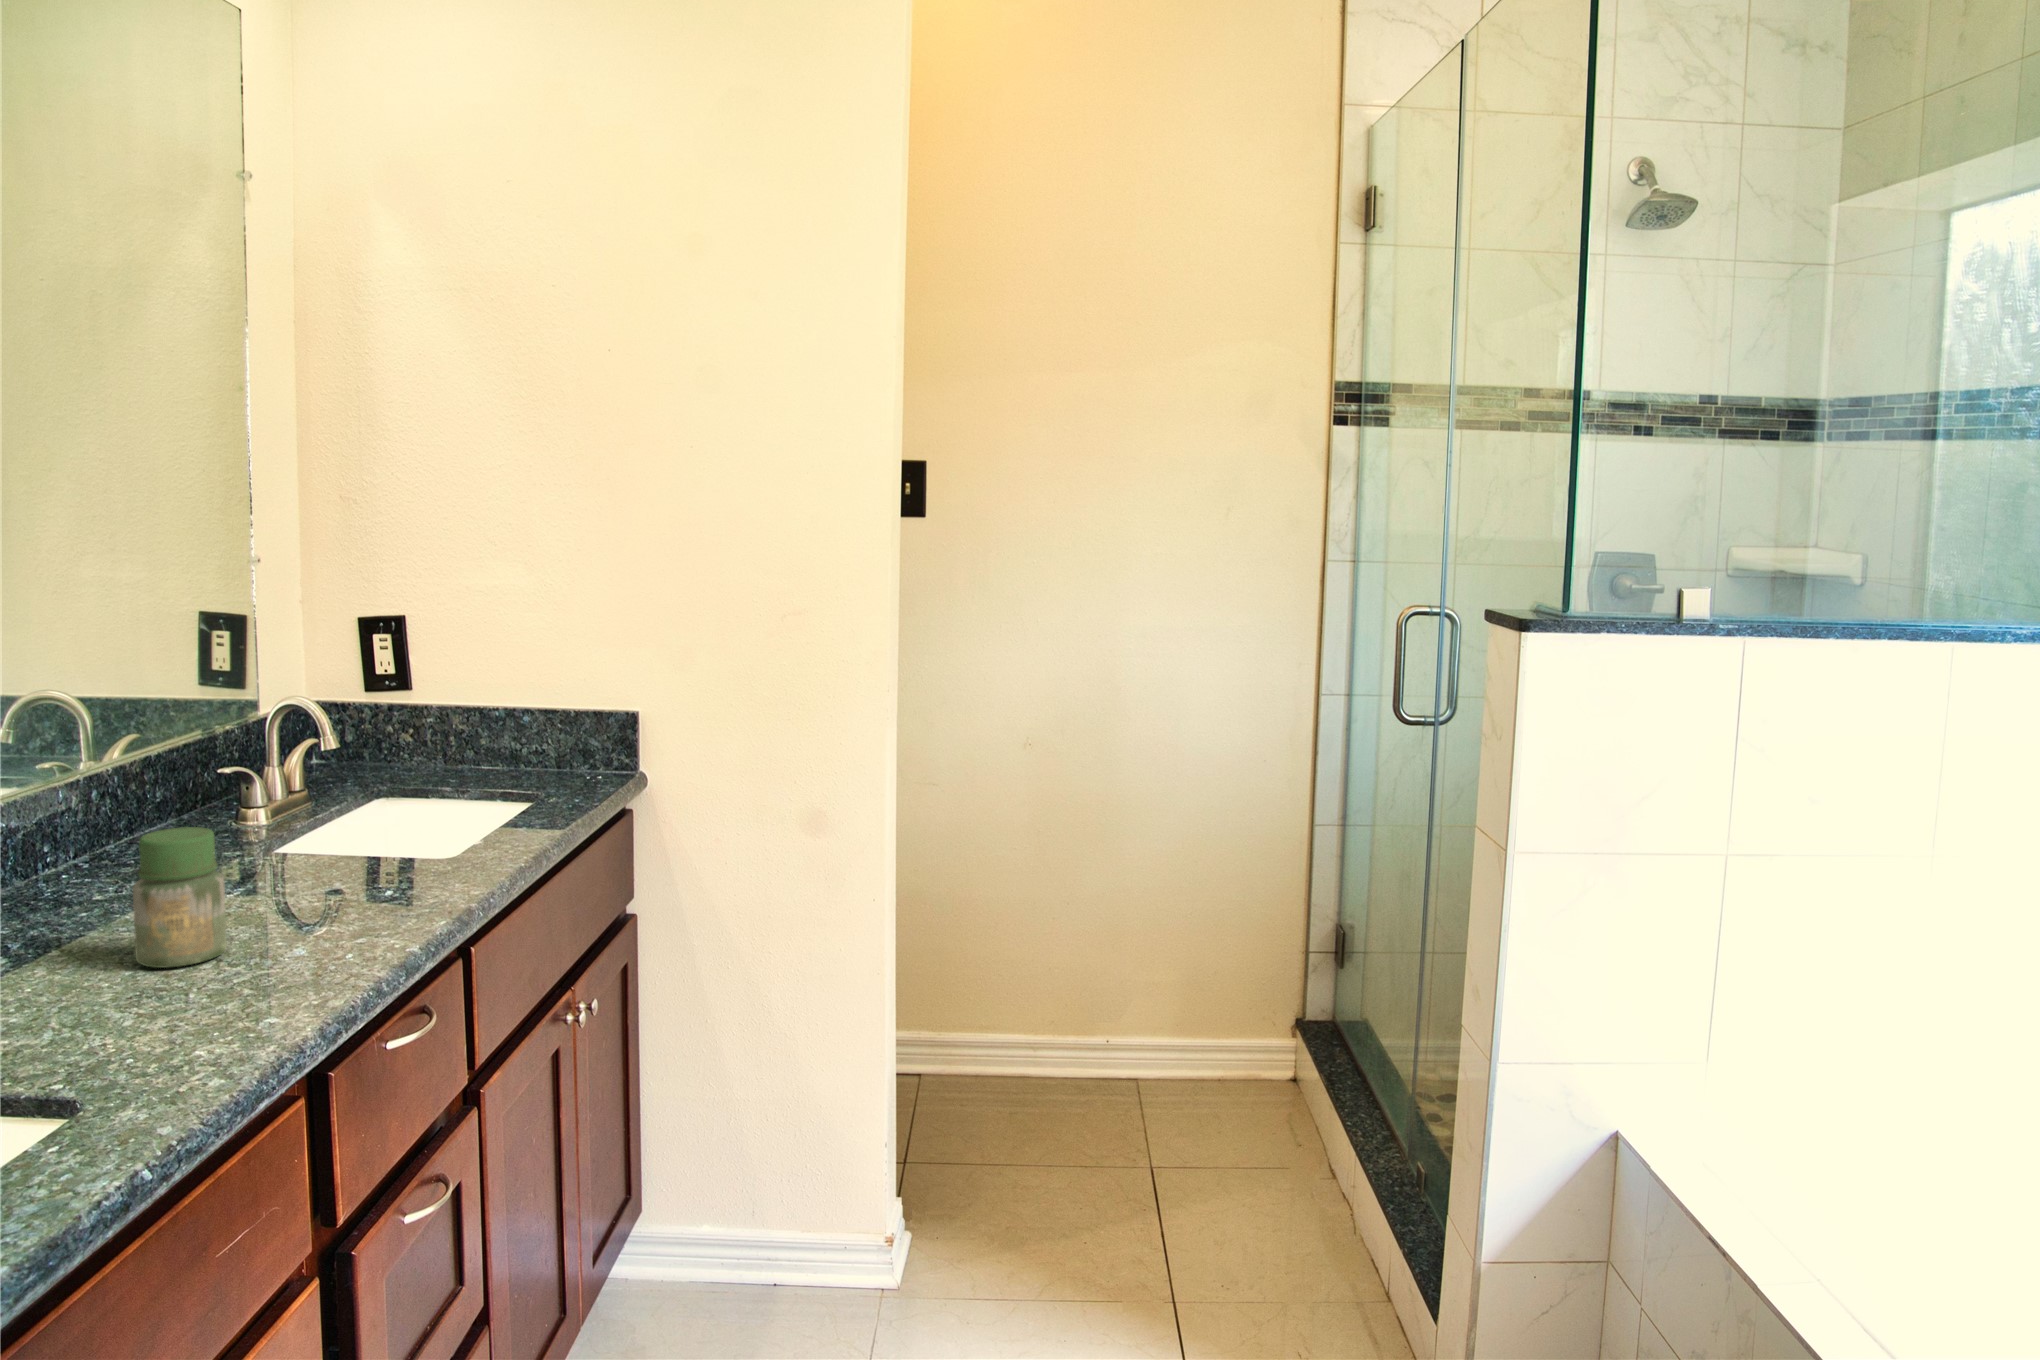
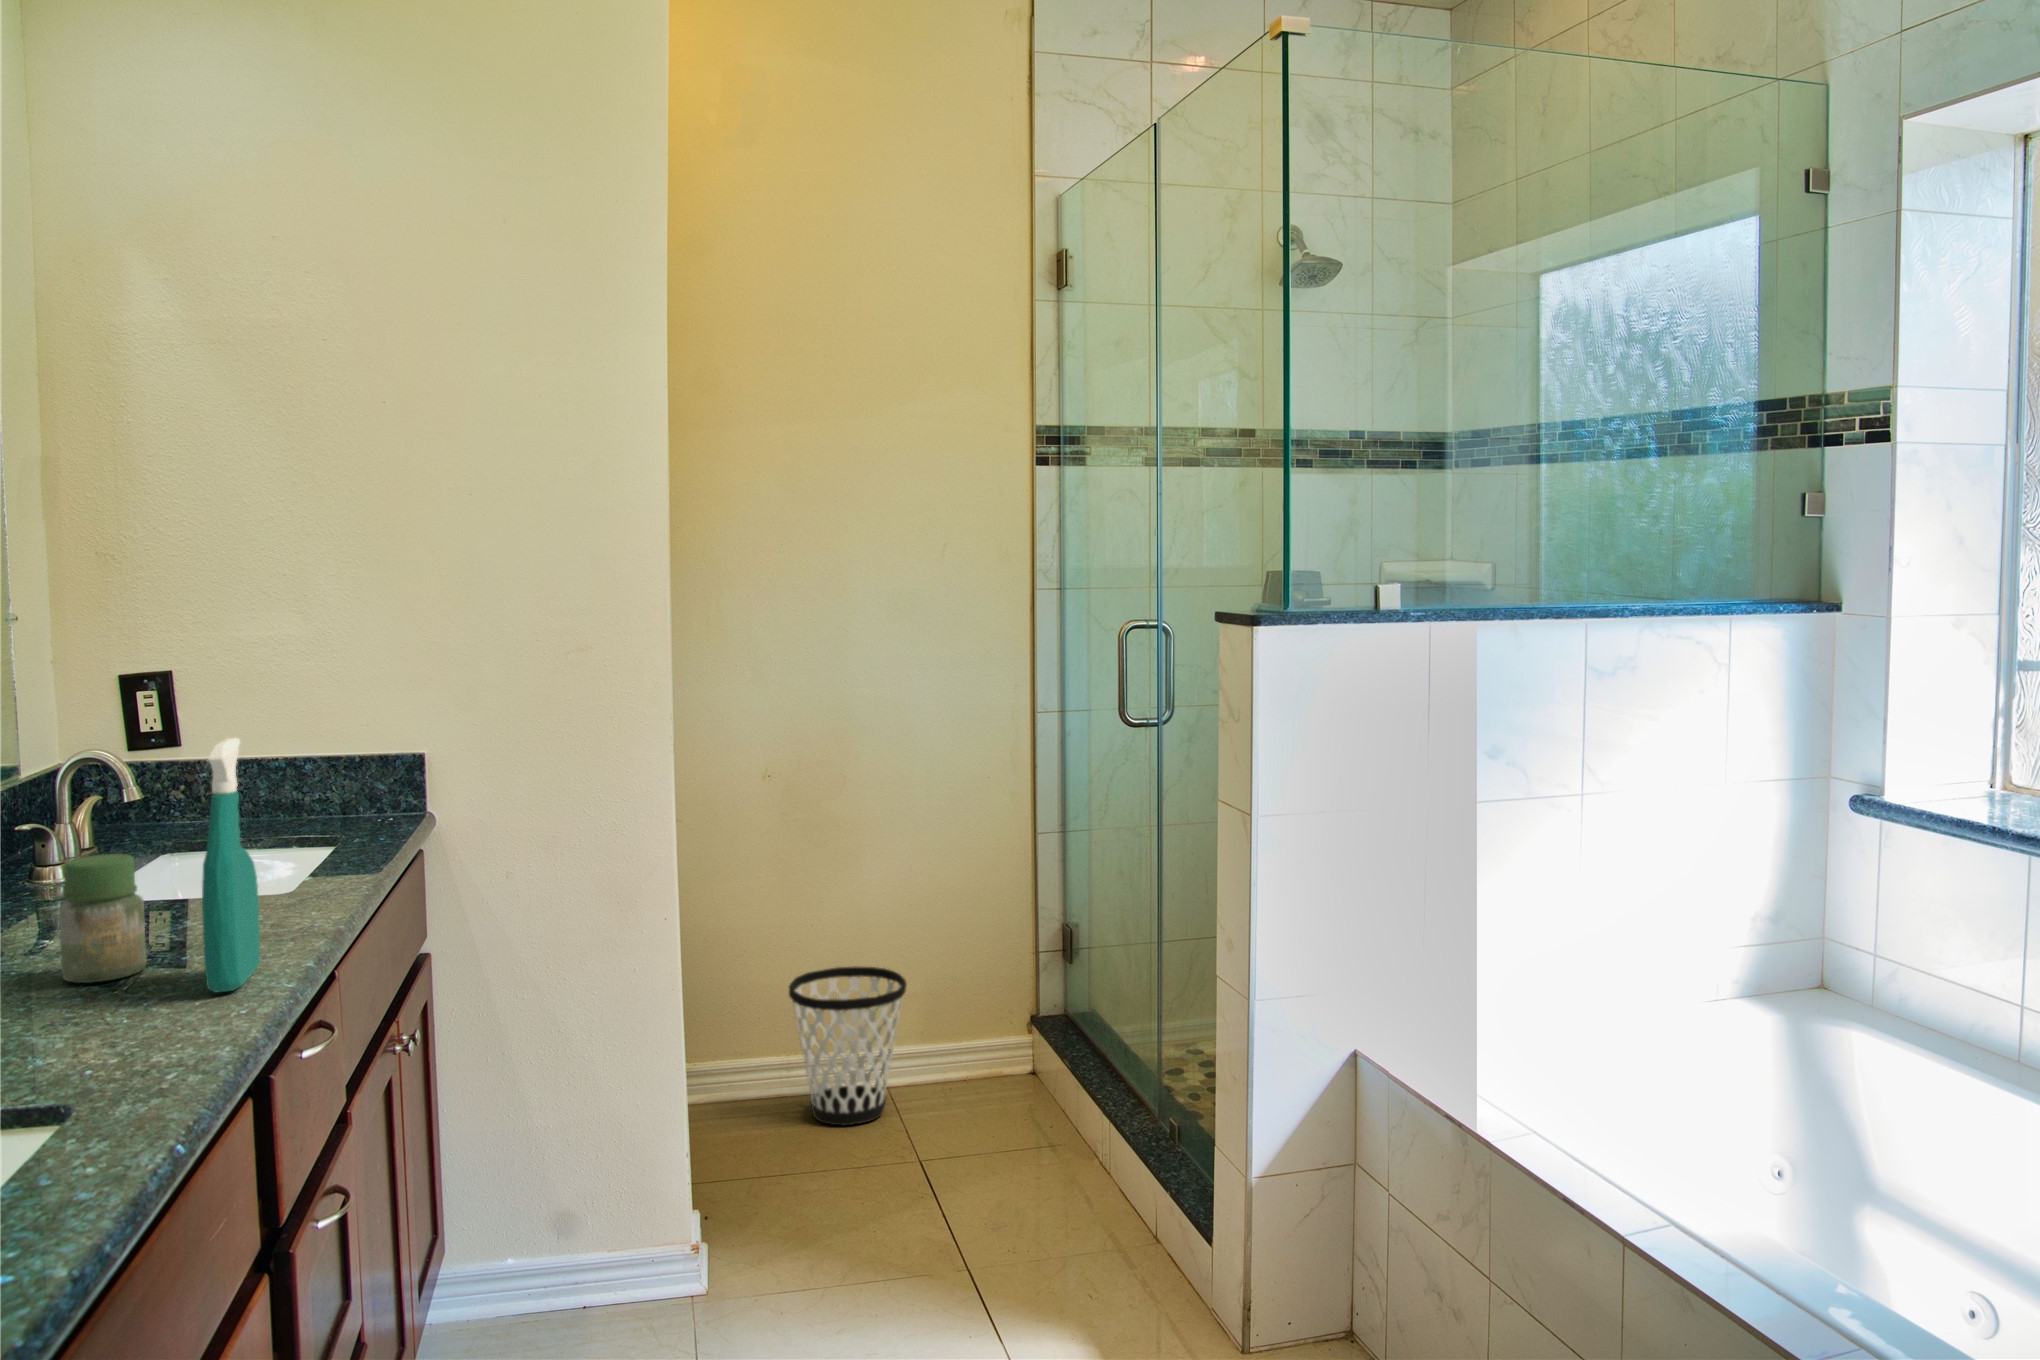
spray bottle: none [235,714,324,1001] -> present [202,738,260,992]
wastebasket: none [1034,948,1156,1116] -> present [789,966,907,1125]

